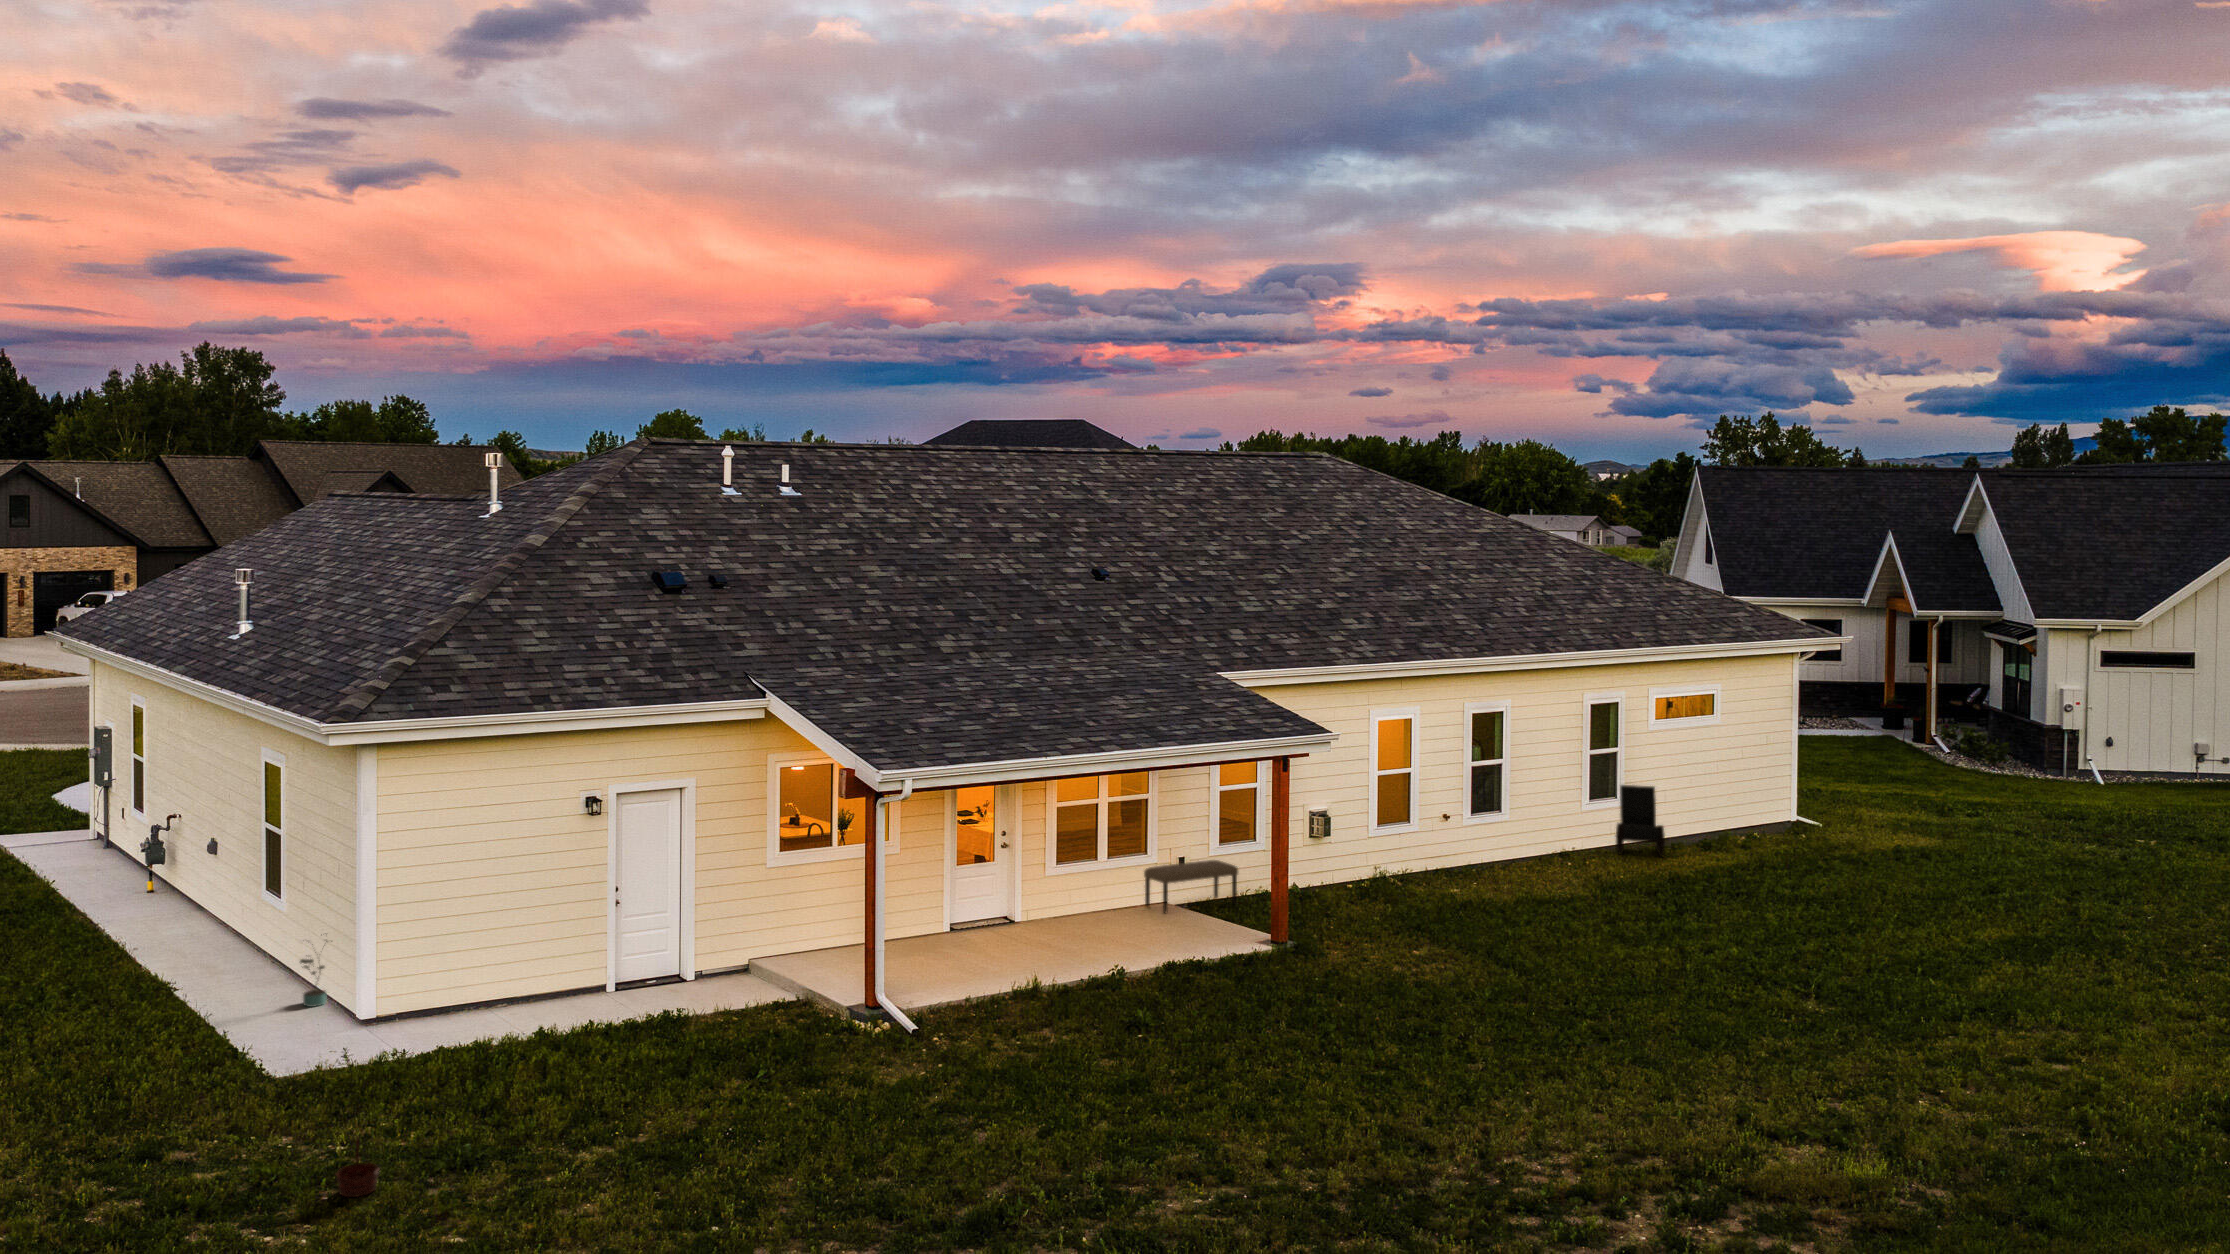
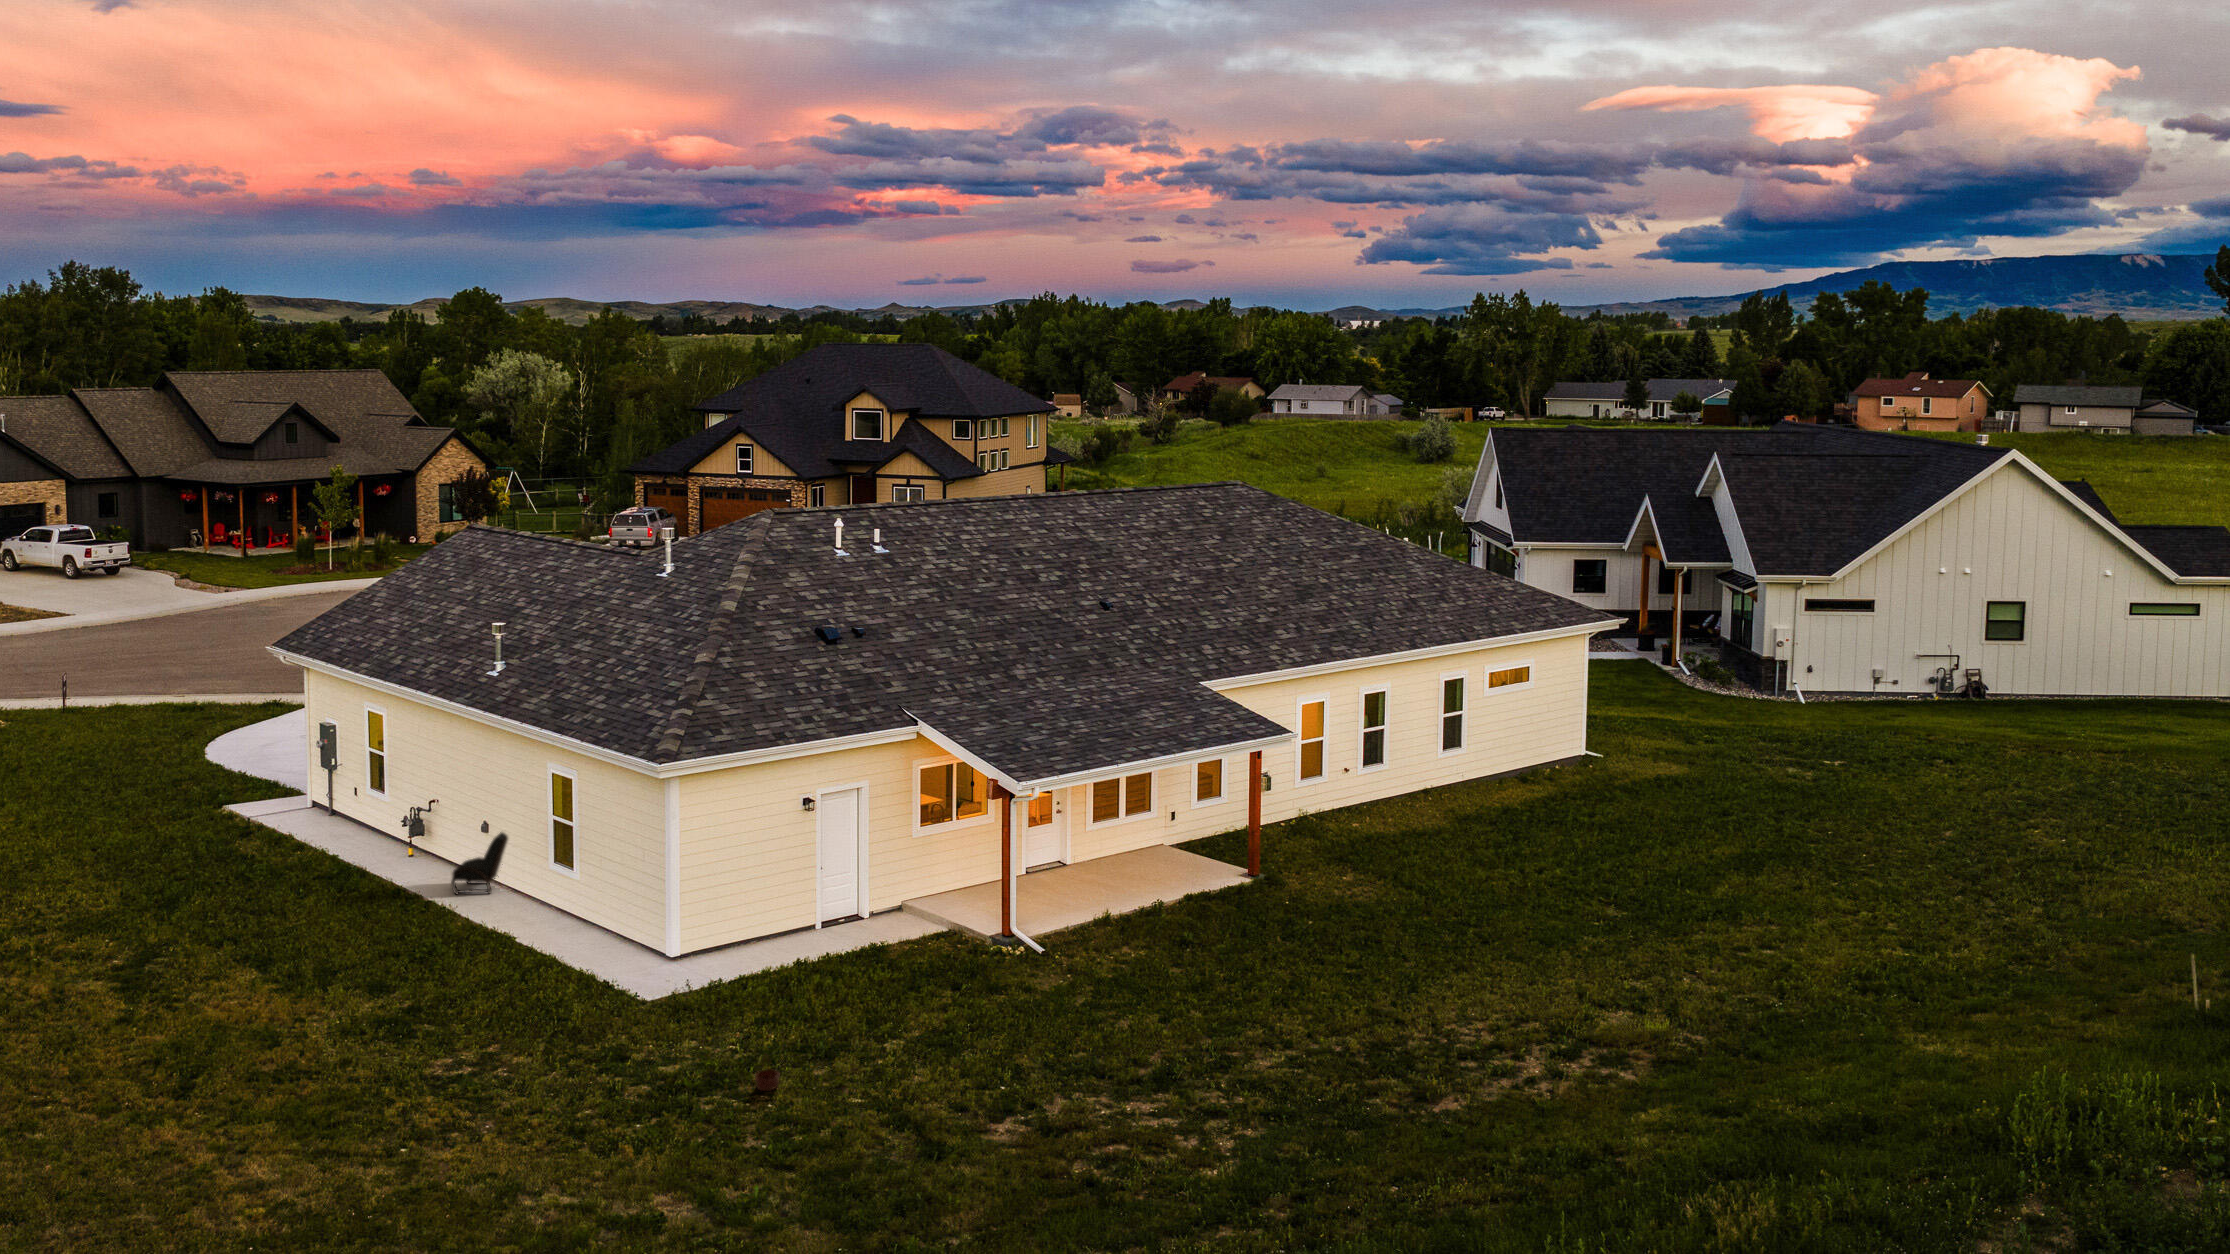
lounge chair: present [1616,785,1665,857] -> present [451,832,508,894]
bench: present [1144,860,1238,913] -> none [1157,811,1221,852]
potted plant: present [300,941,327,1007] -> none [622,907,647,957]

